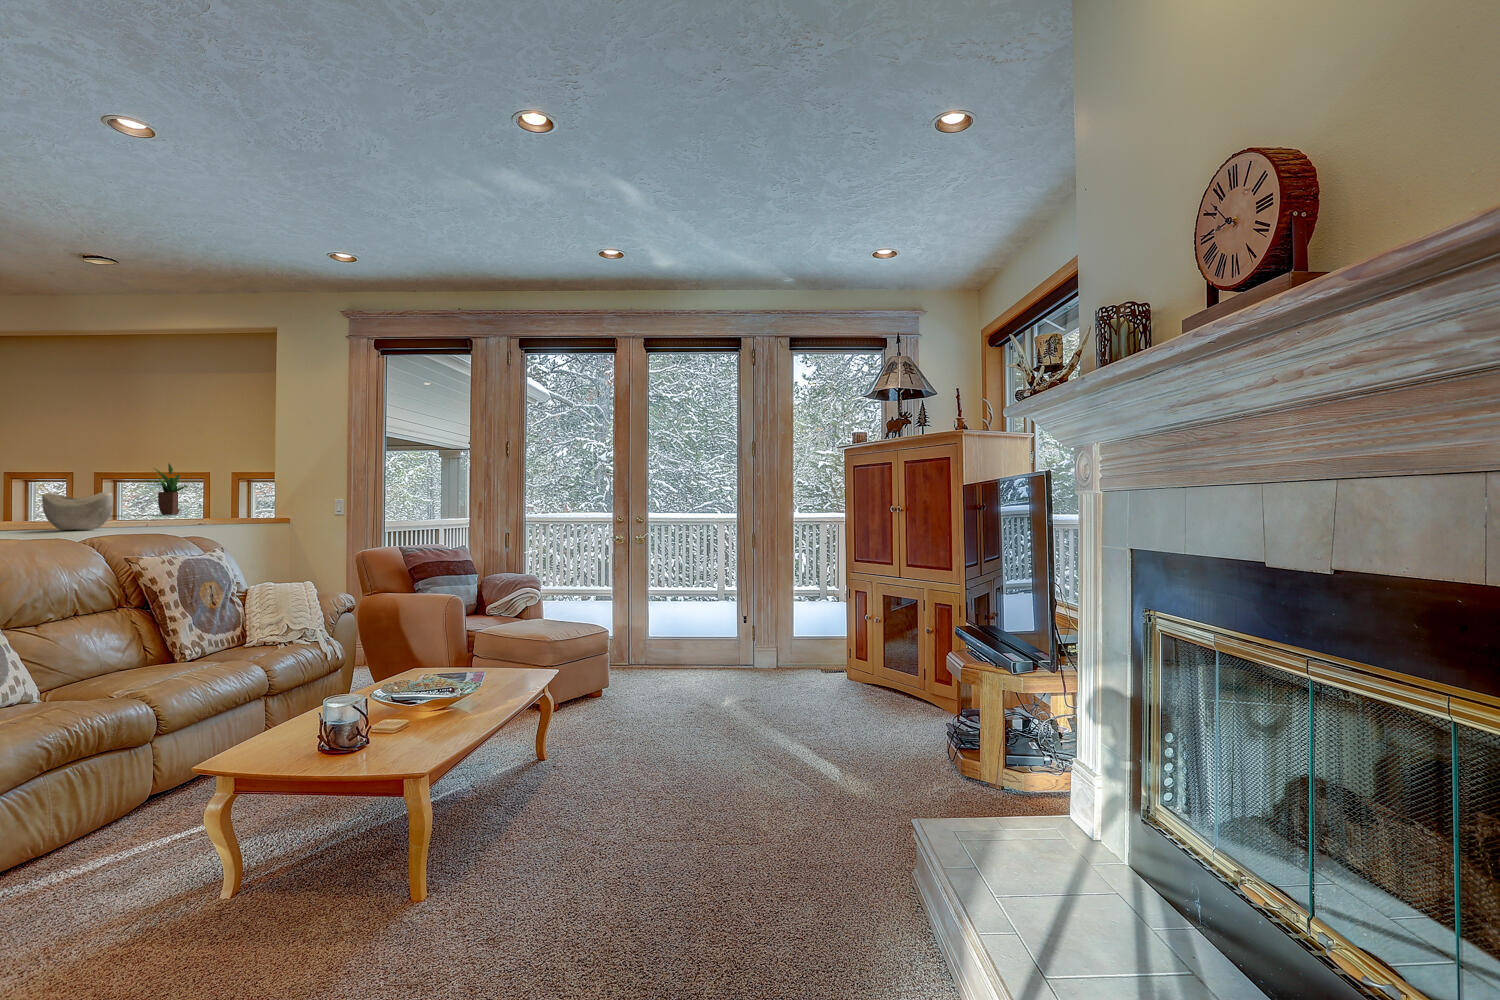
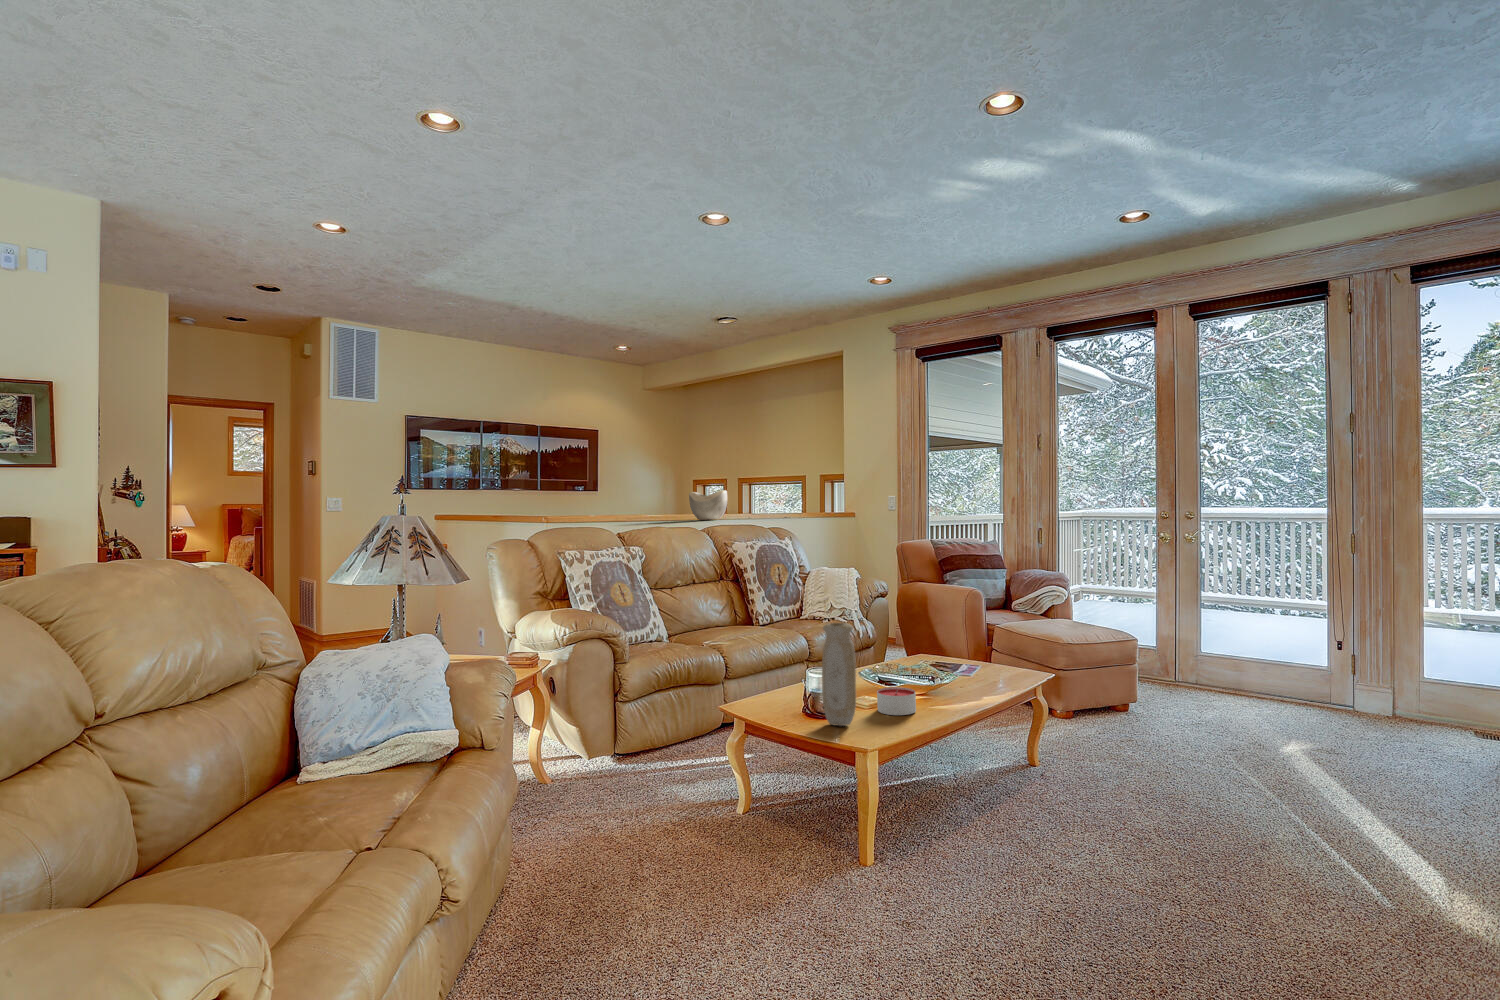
potted plant: present [148,463,187,515] -> none [763,464,801,509]
vase: none [367,650,410,762] -> present [822,623,856,726]
candle: none [417,705,460,737] -> present [877,687,916,715]

